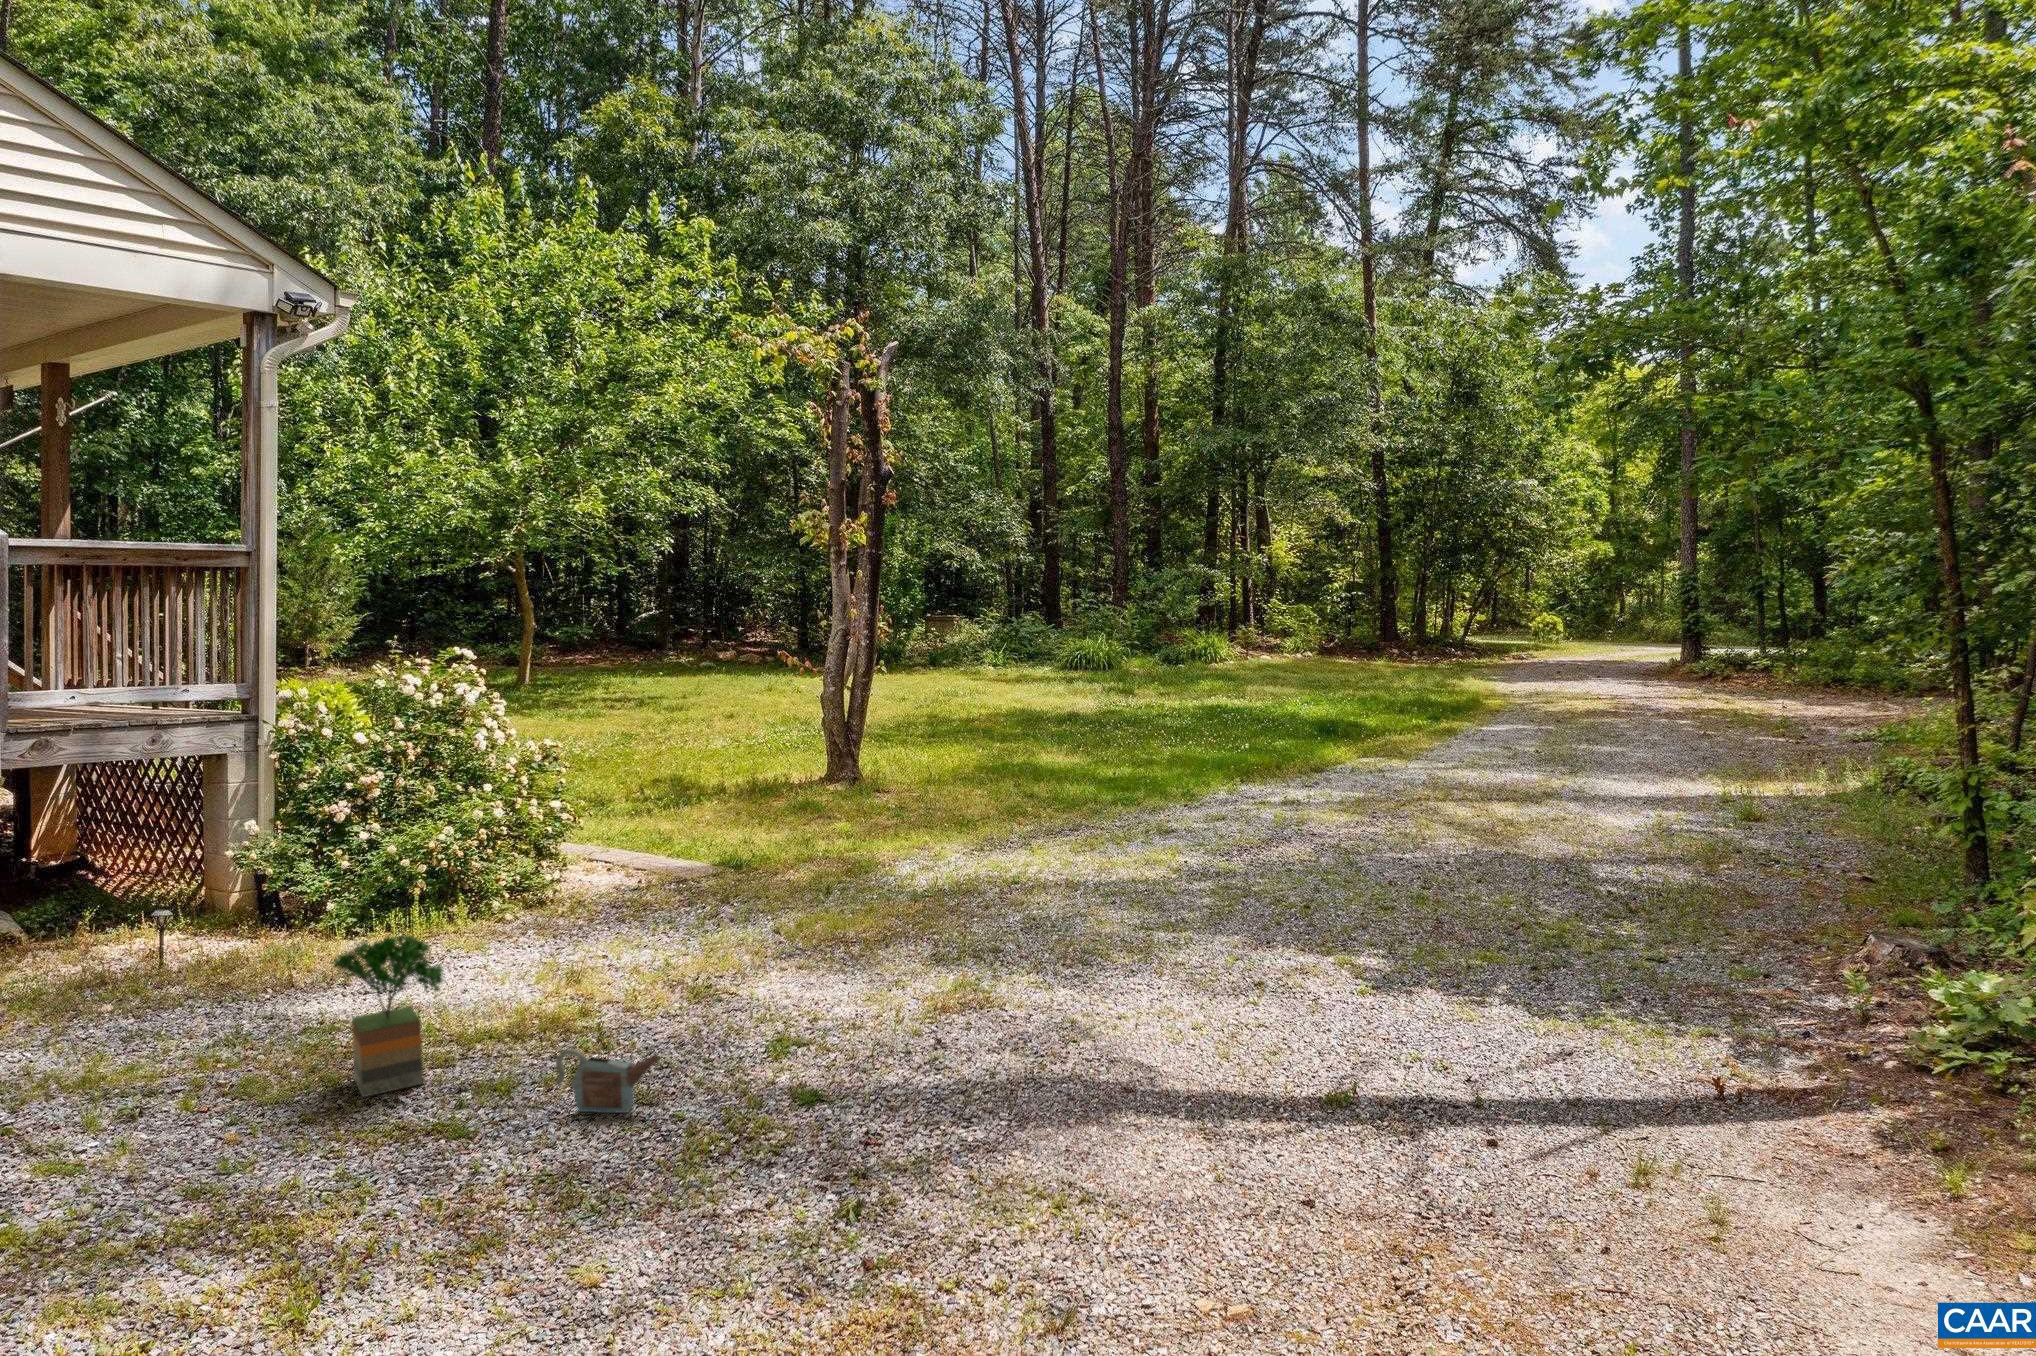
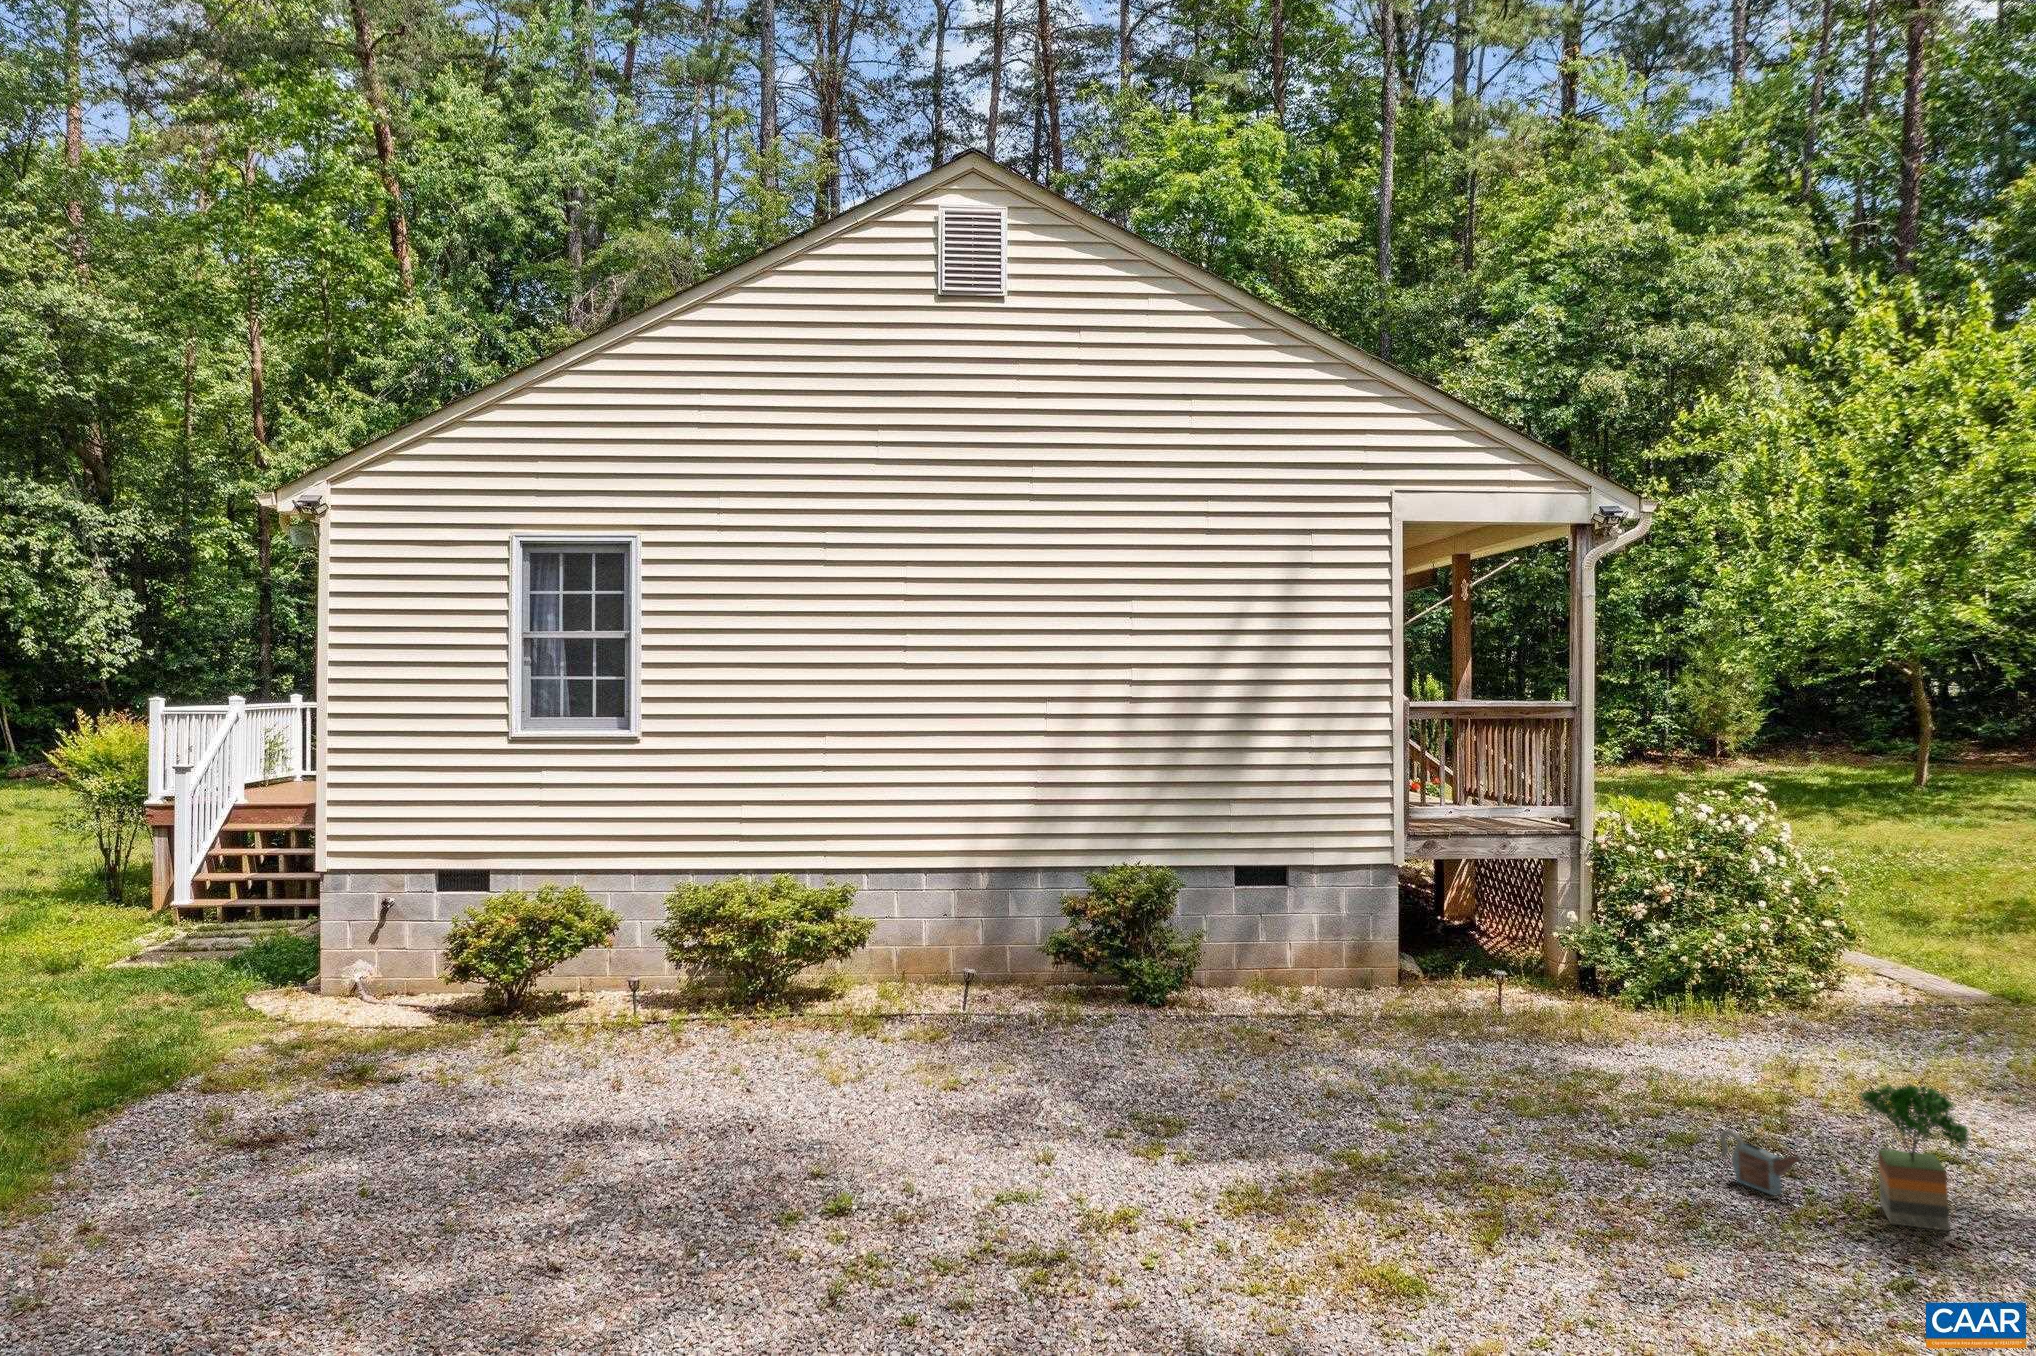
potted tree: present [330,935,443,1097] -> present [1860,1084,1969,1231]

